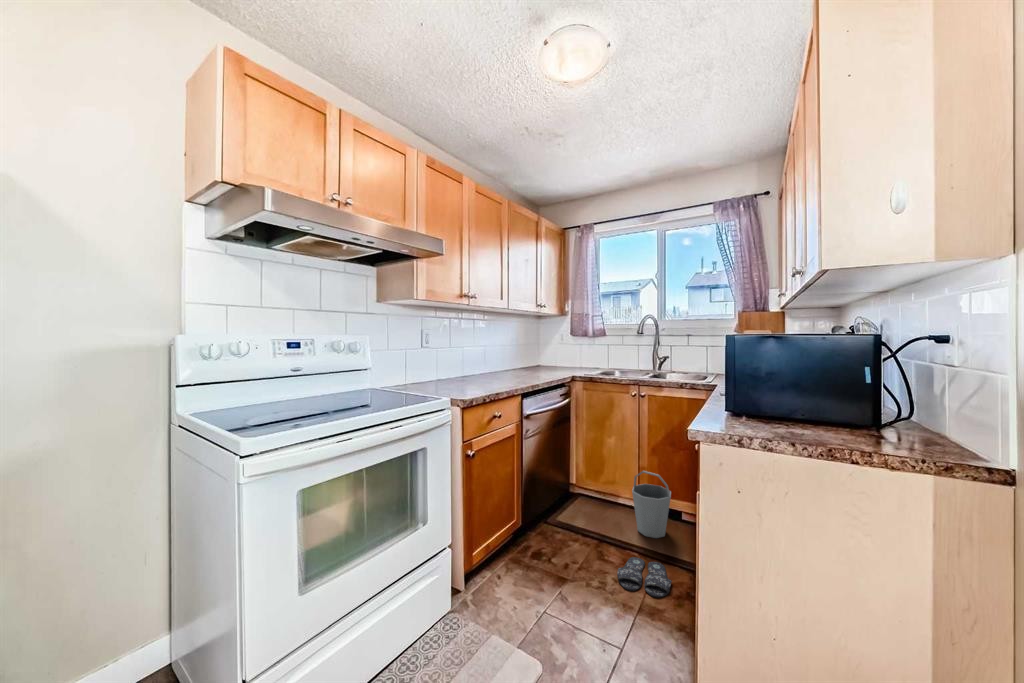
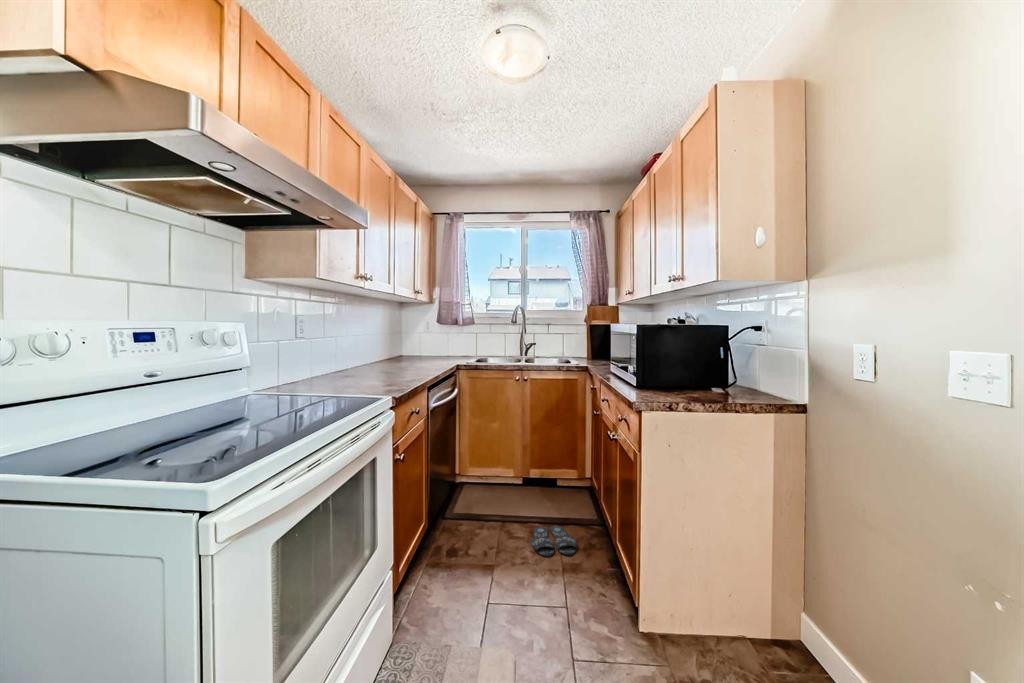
bucket: present [632,471,671,538] -> none [521,448,555,506]

